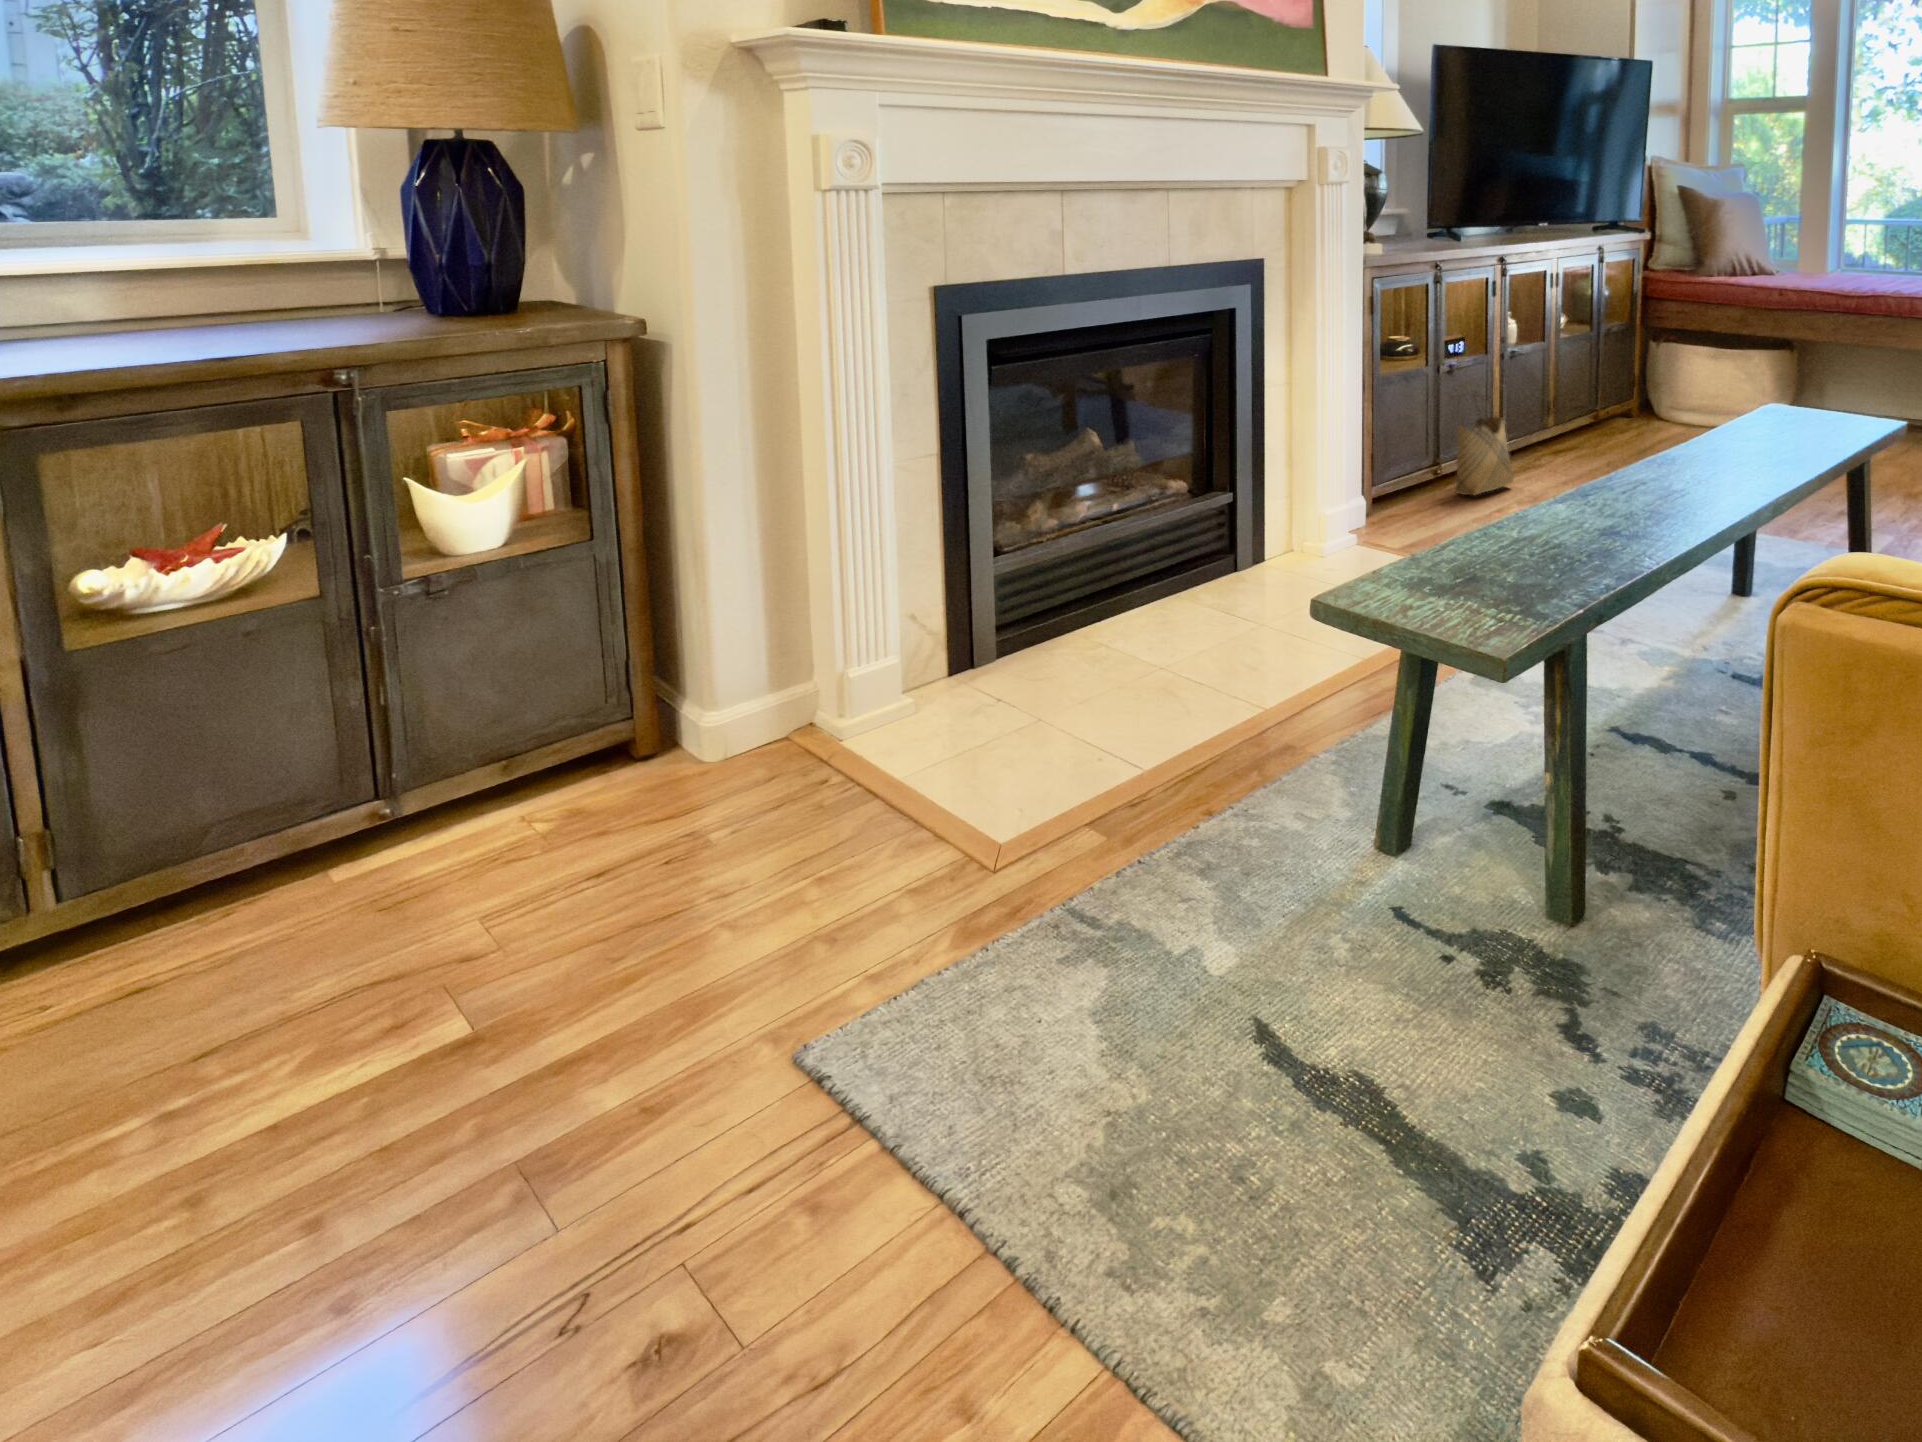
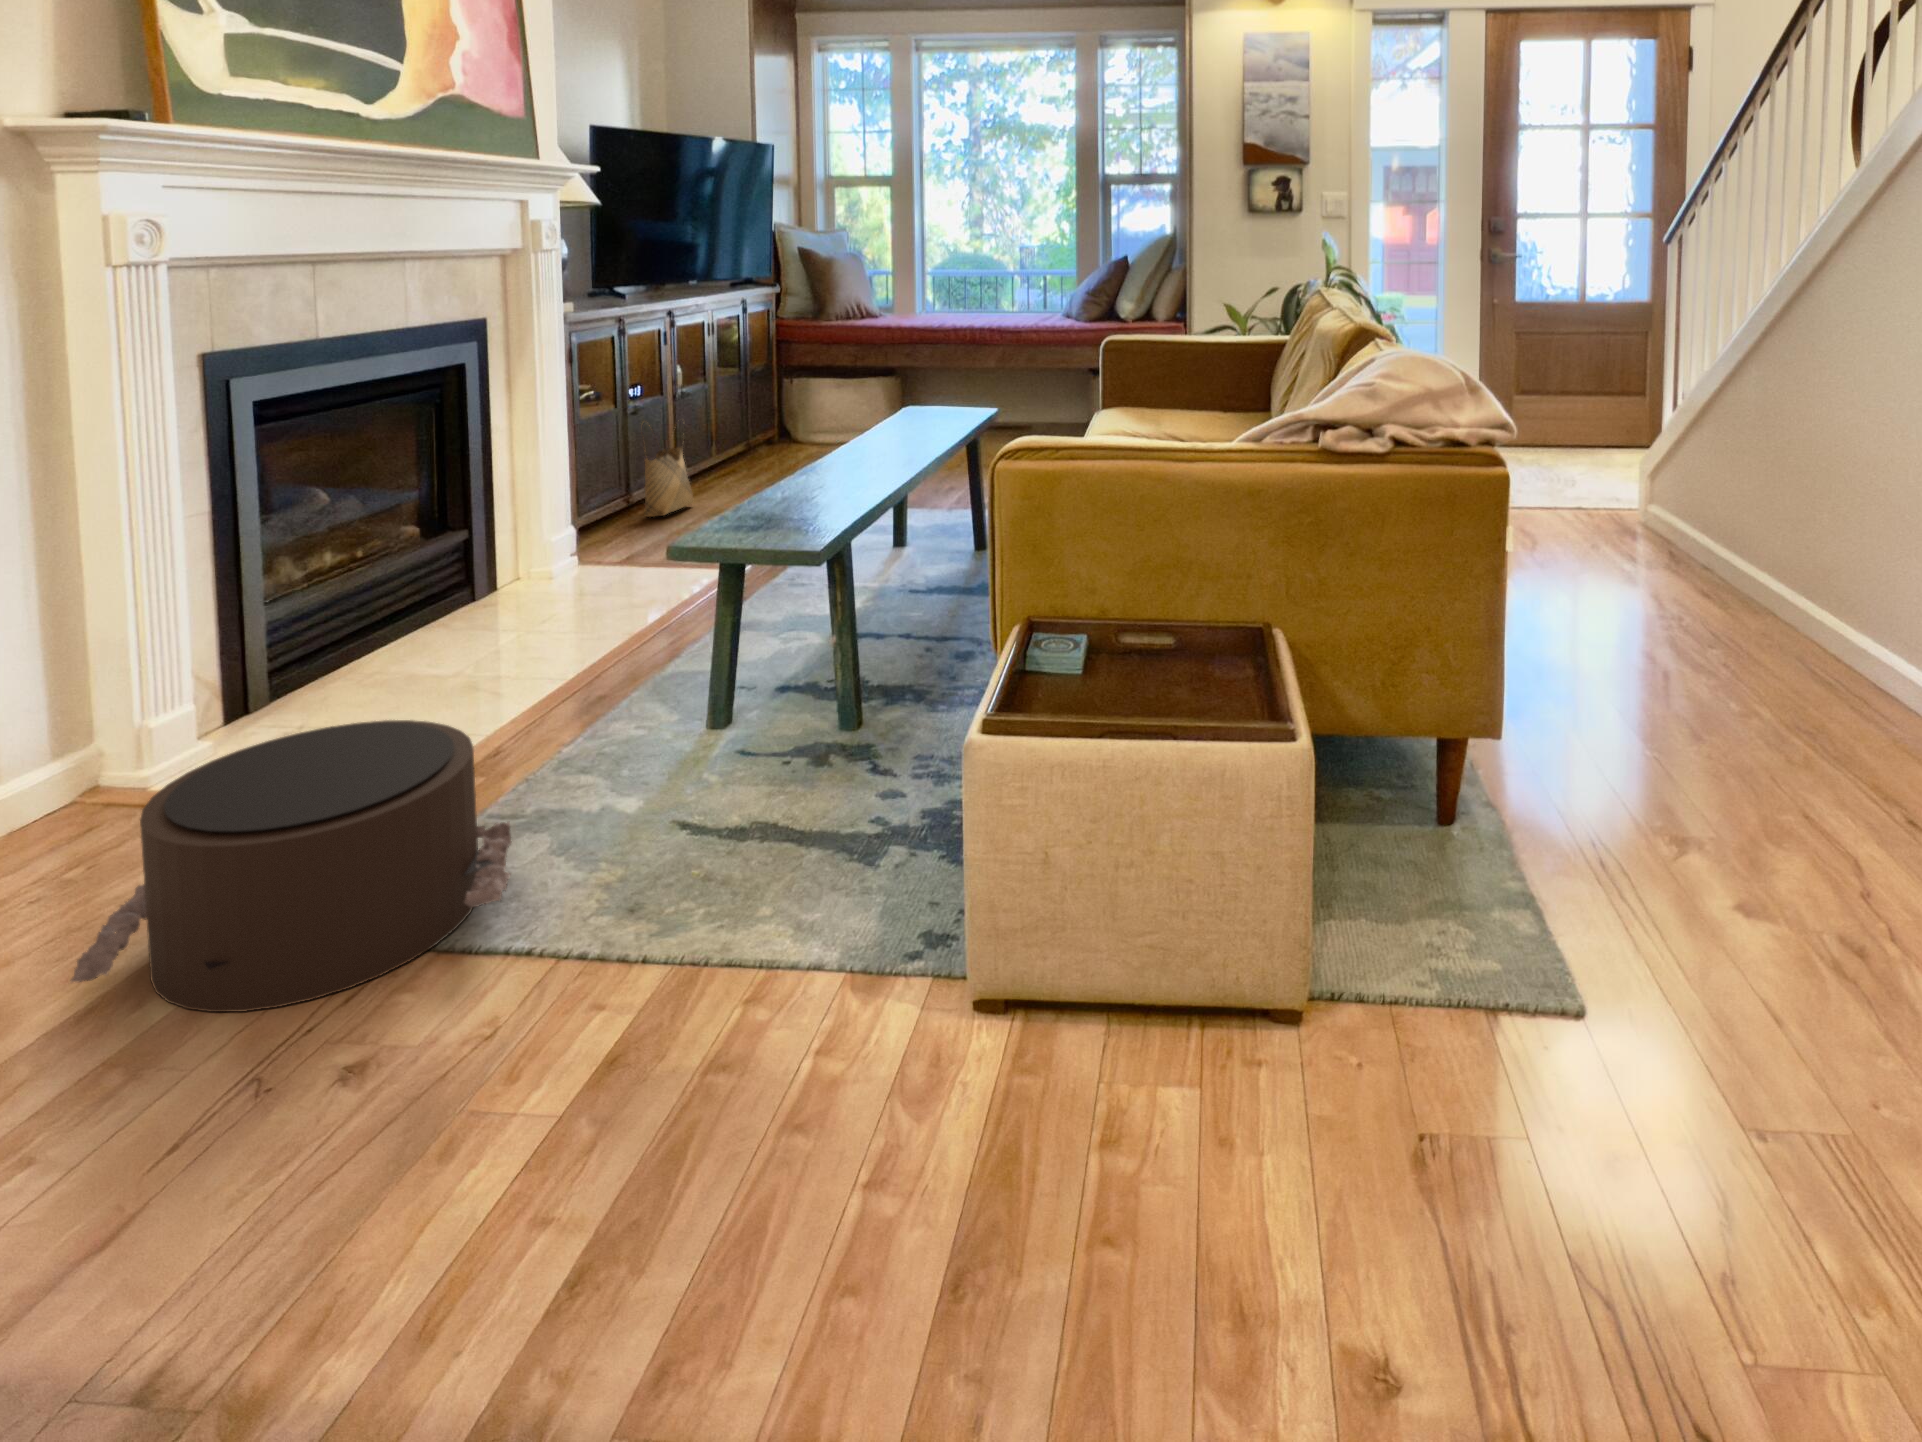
pouf: none [540,755,1049,1154] -> present [70,720,511,1012]

